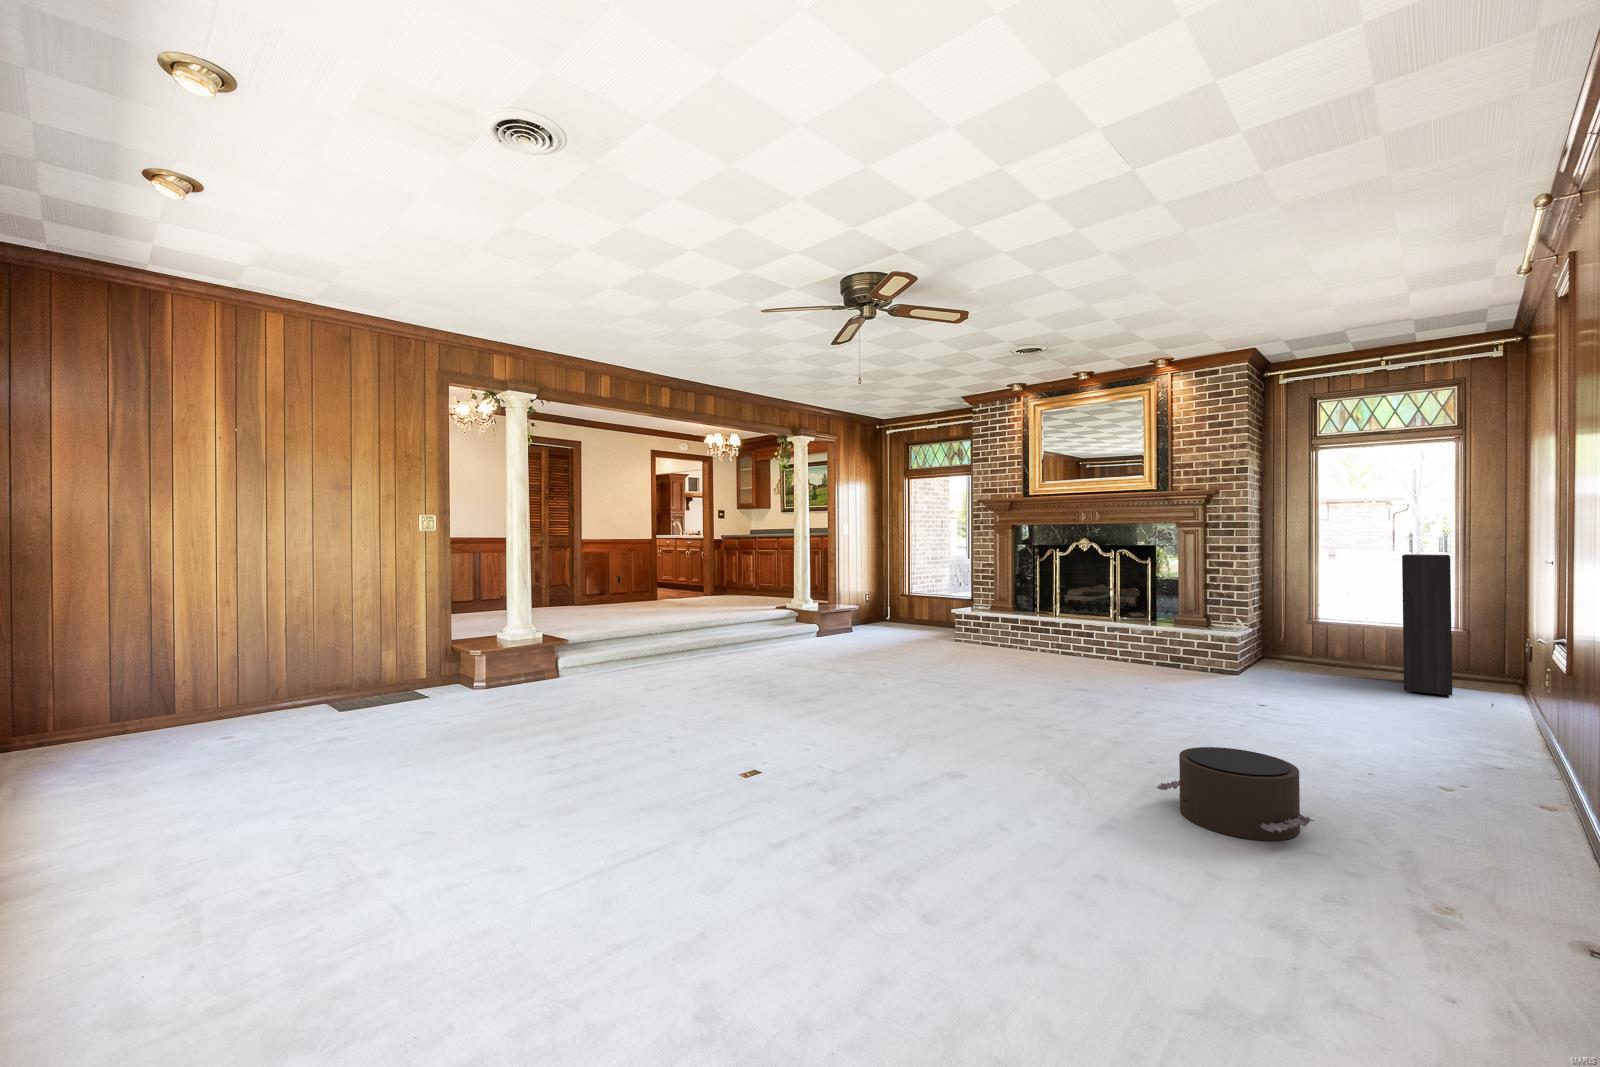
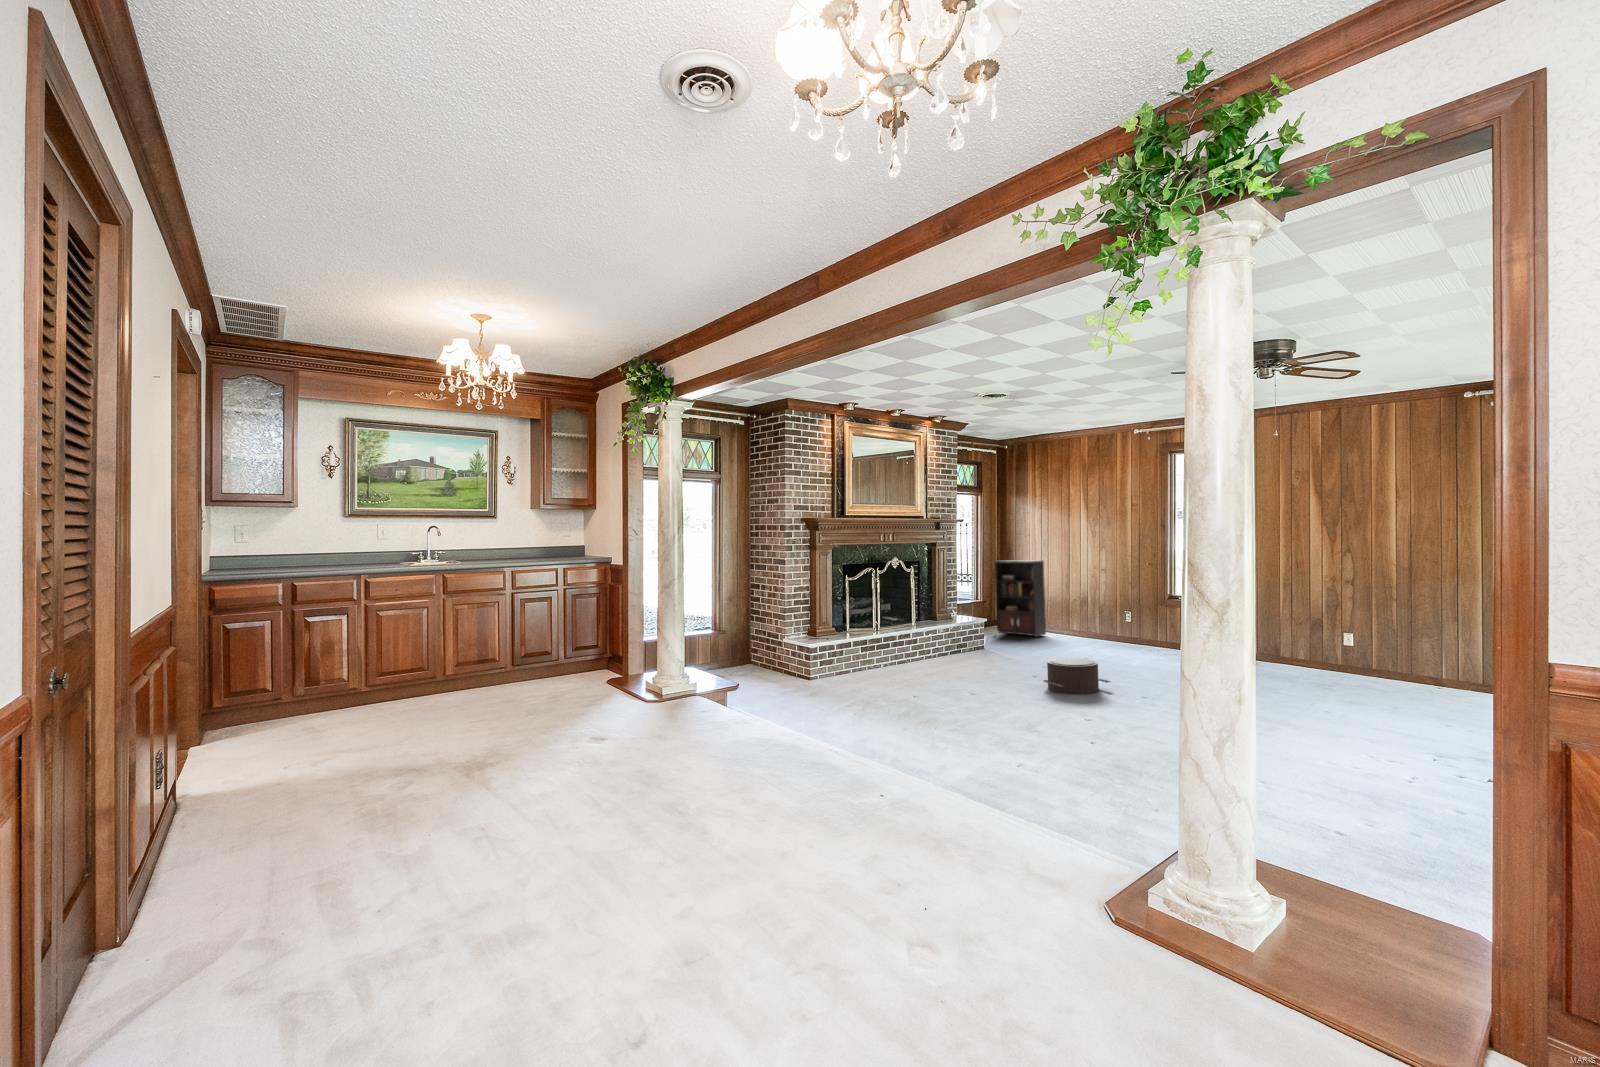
pouf: present [1156,747,1314,840] -> present [1043,658,1110,694]

